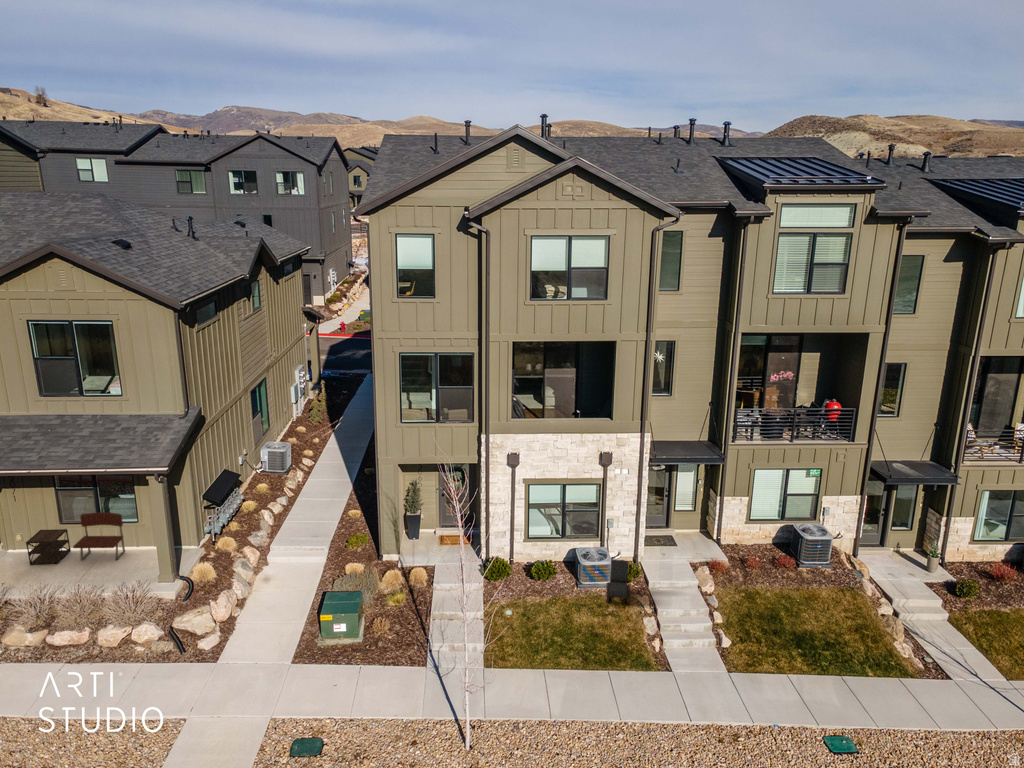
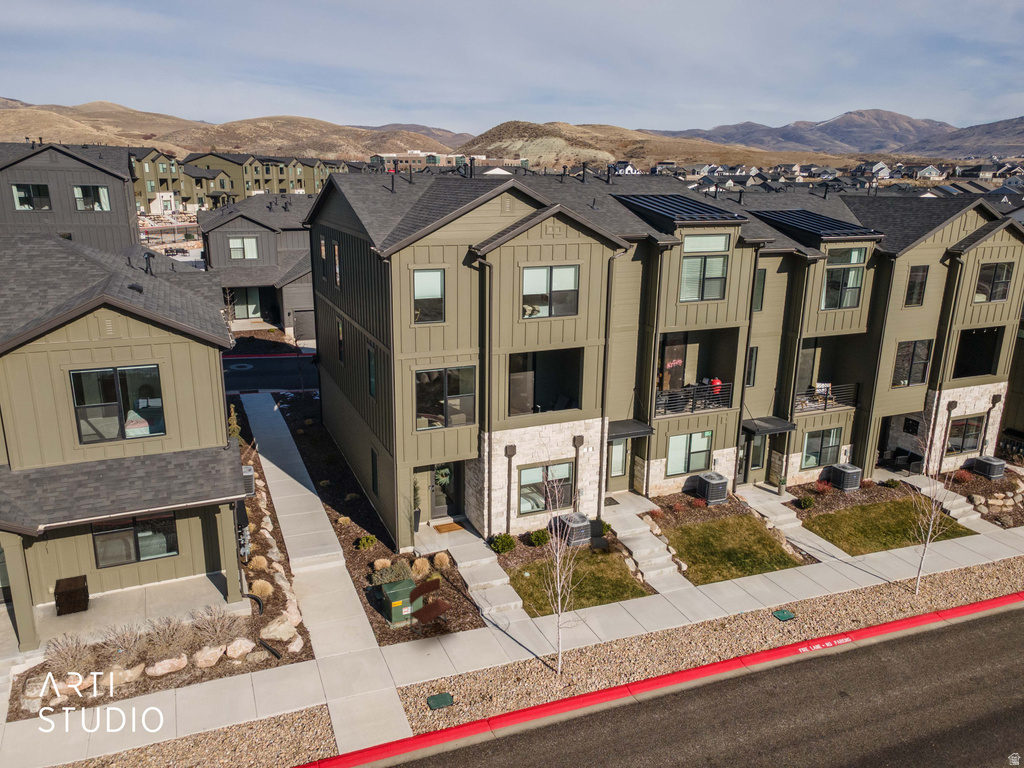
bench: present [73,512,125,560] -> present [409,578,452,636]

